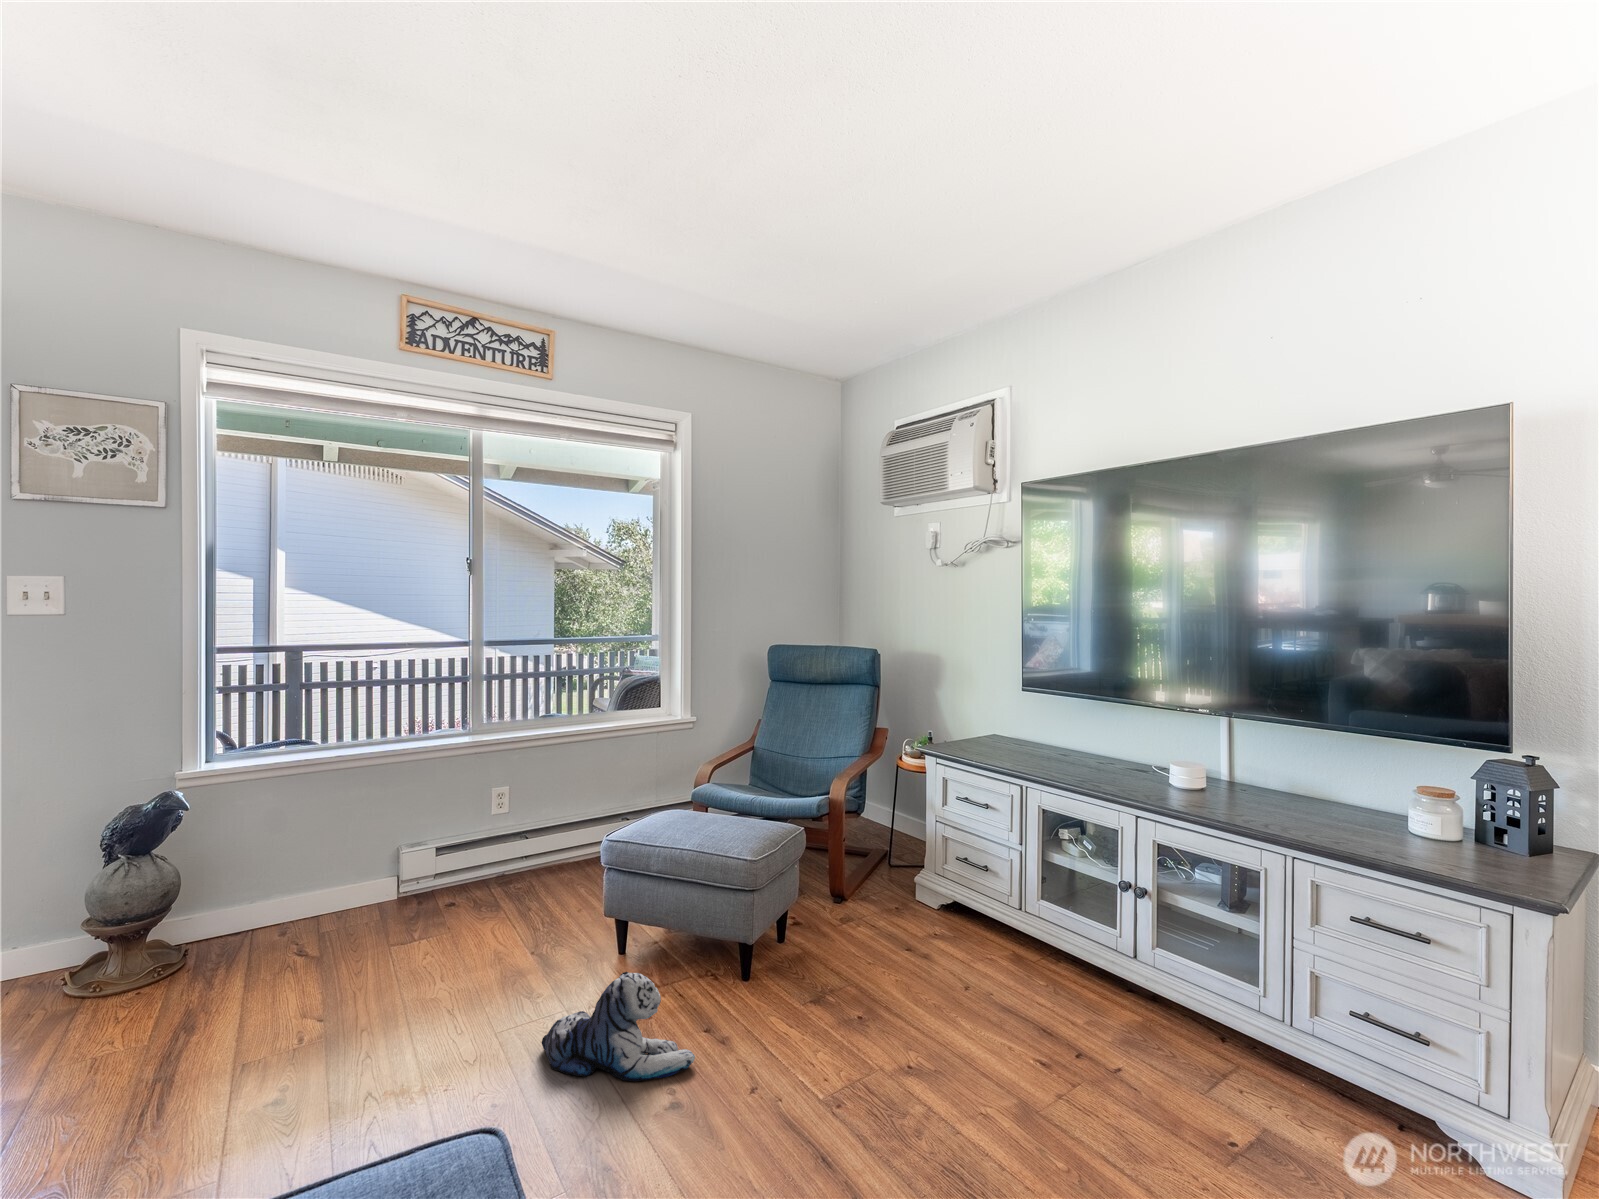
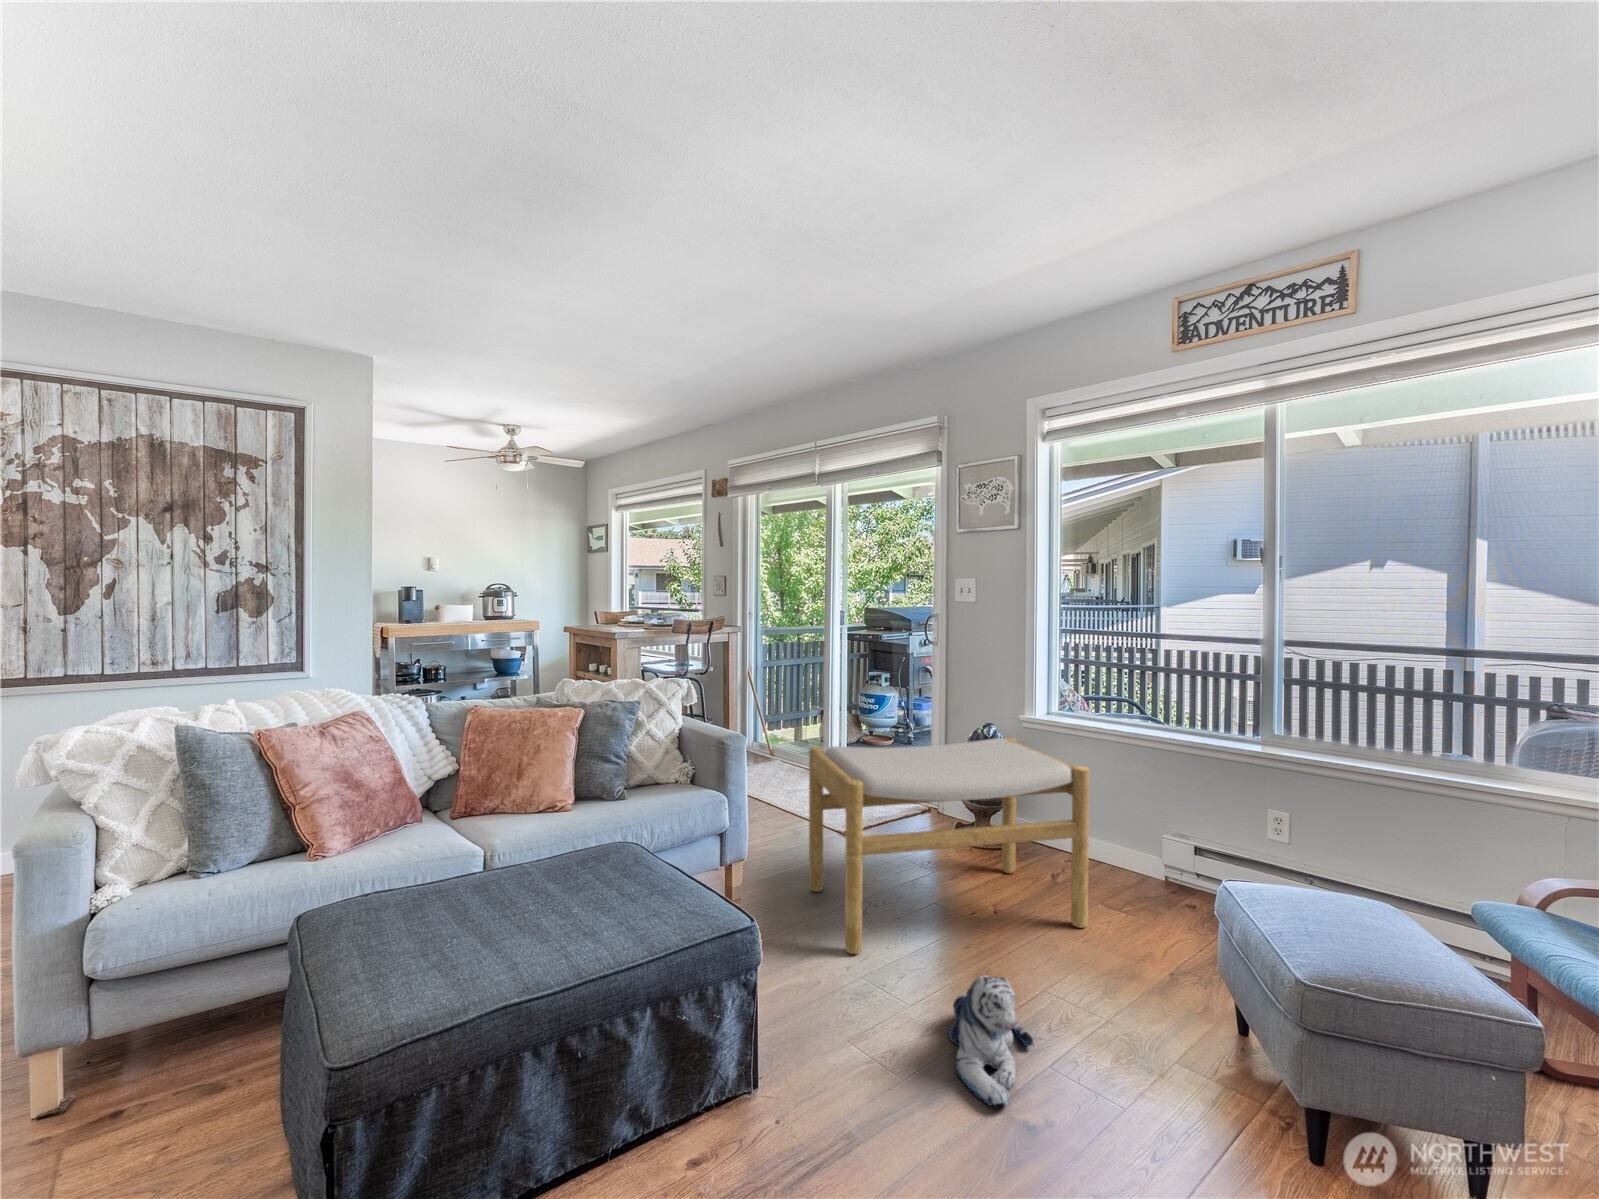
footstool: none [67,789,446,1158] -> present [809,737,1089,954]

